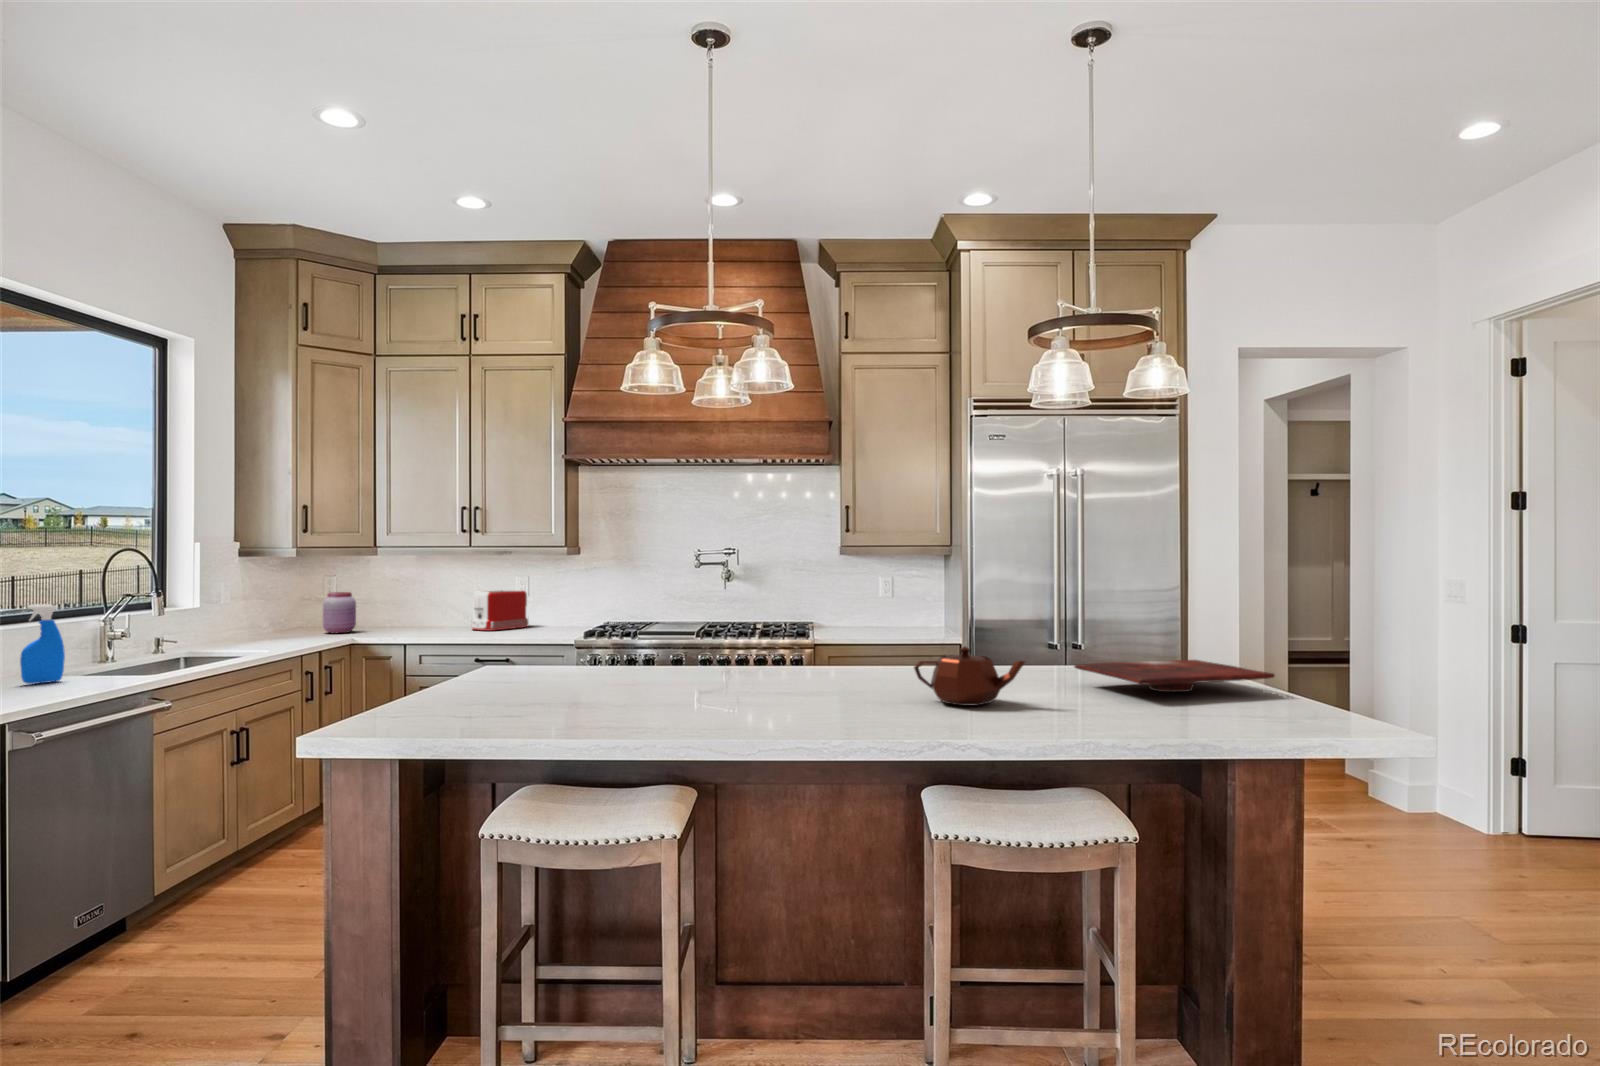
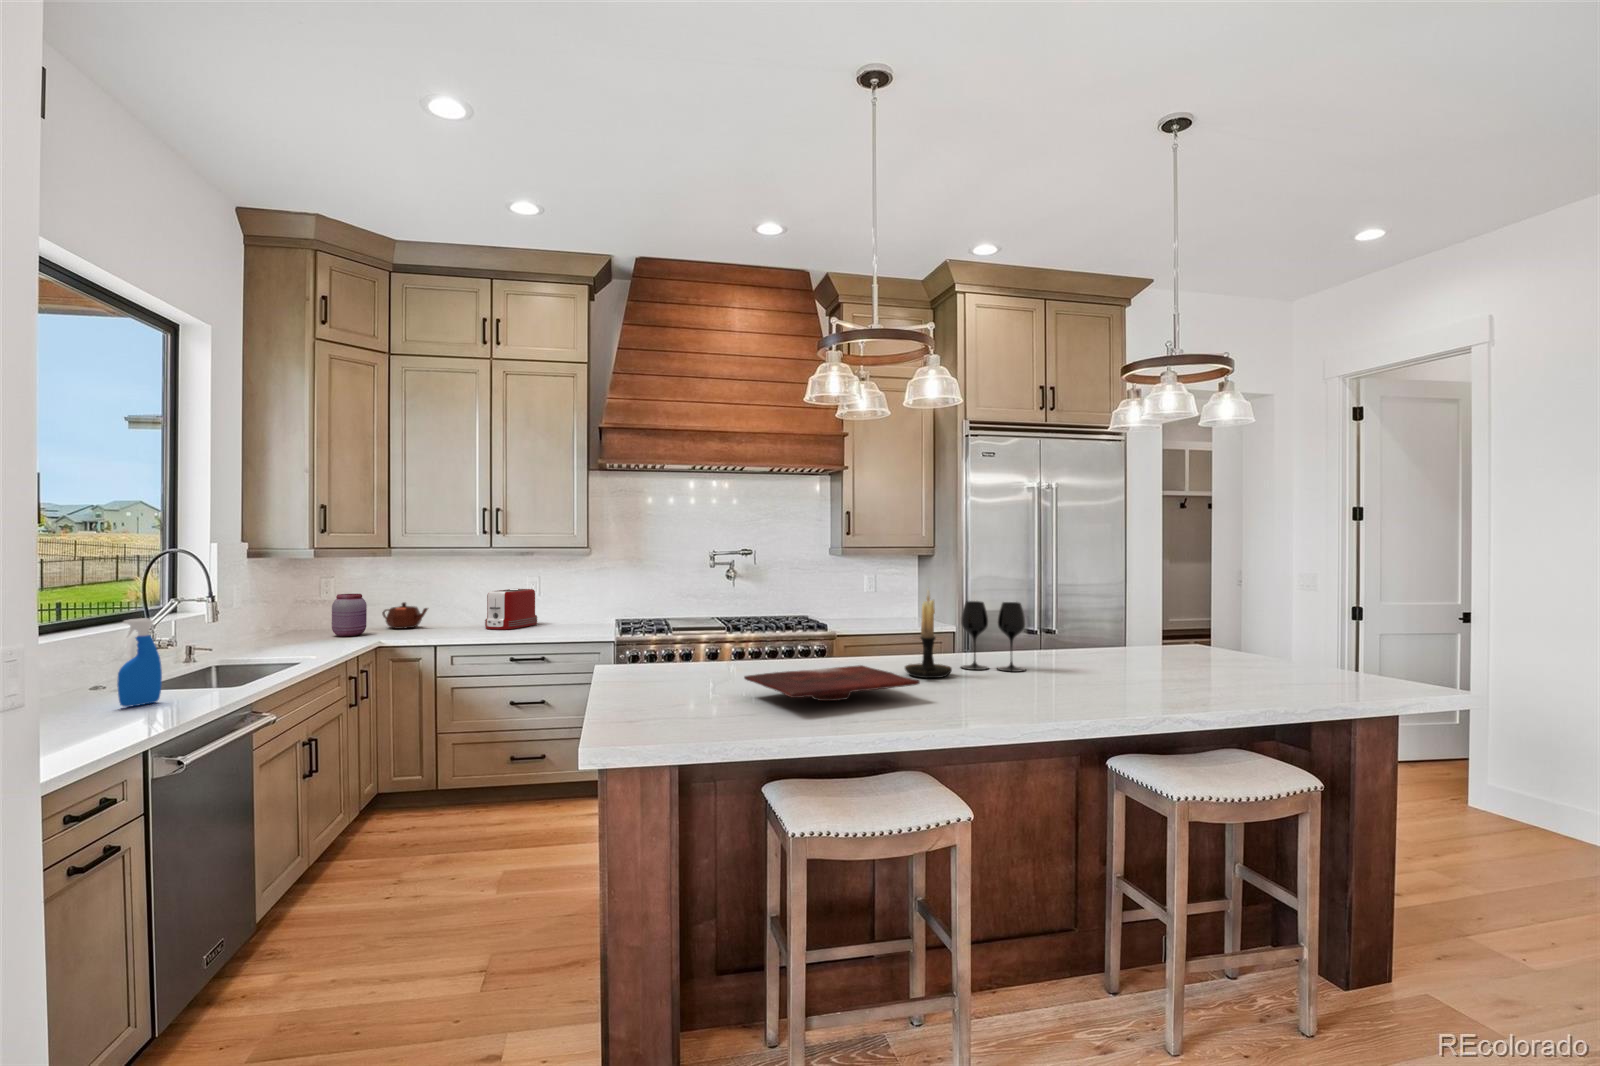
candle holder: none [744,583,797,685] -> present [905,590,952,678]
wine glass: none [826,601,896,682] -> present [961,601,1025,672]
teapot: present [914,647,1025,706] -> present [382,602,428,629]
cutting board: present [1074,660,1275,692] -> present [744,665,919,701]

